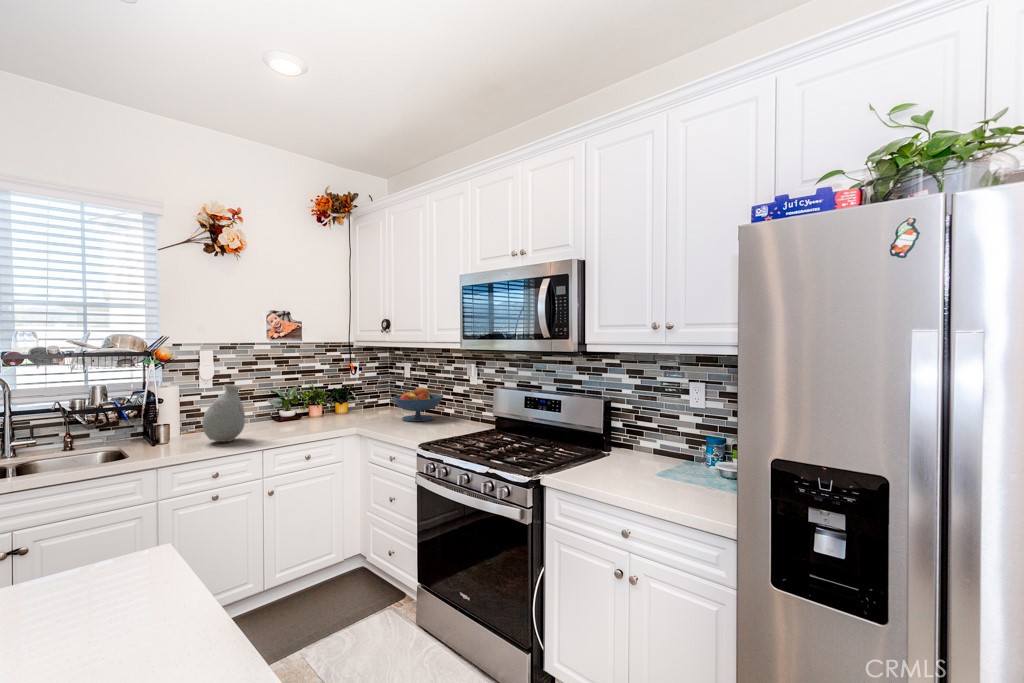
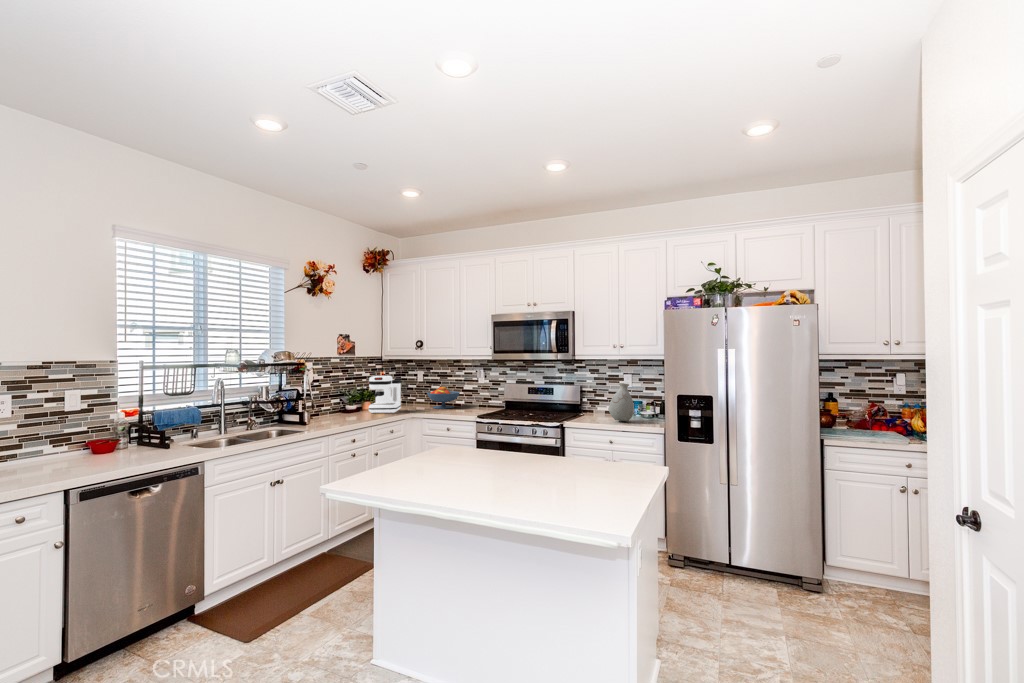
coffee maker: none [296,370,353,426] -> present [369,376,401,413]
vase: present [202,384,245,442] -> present [609,383,634,422]

